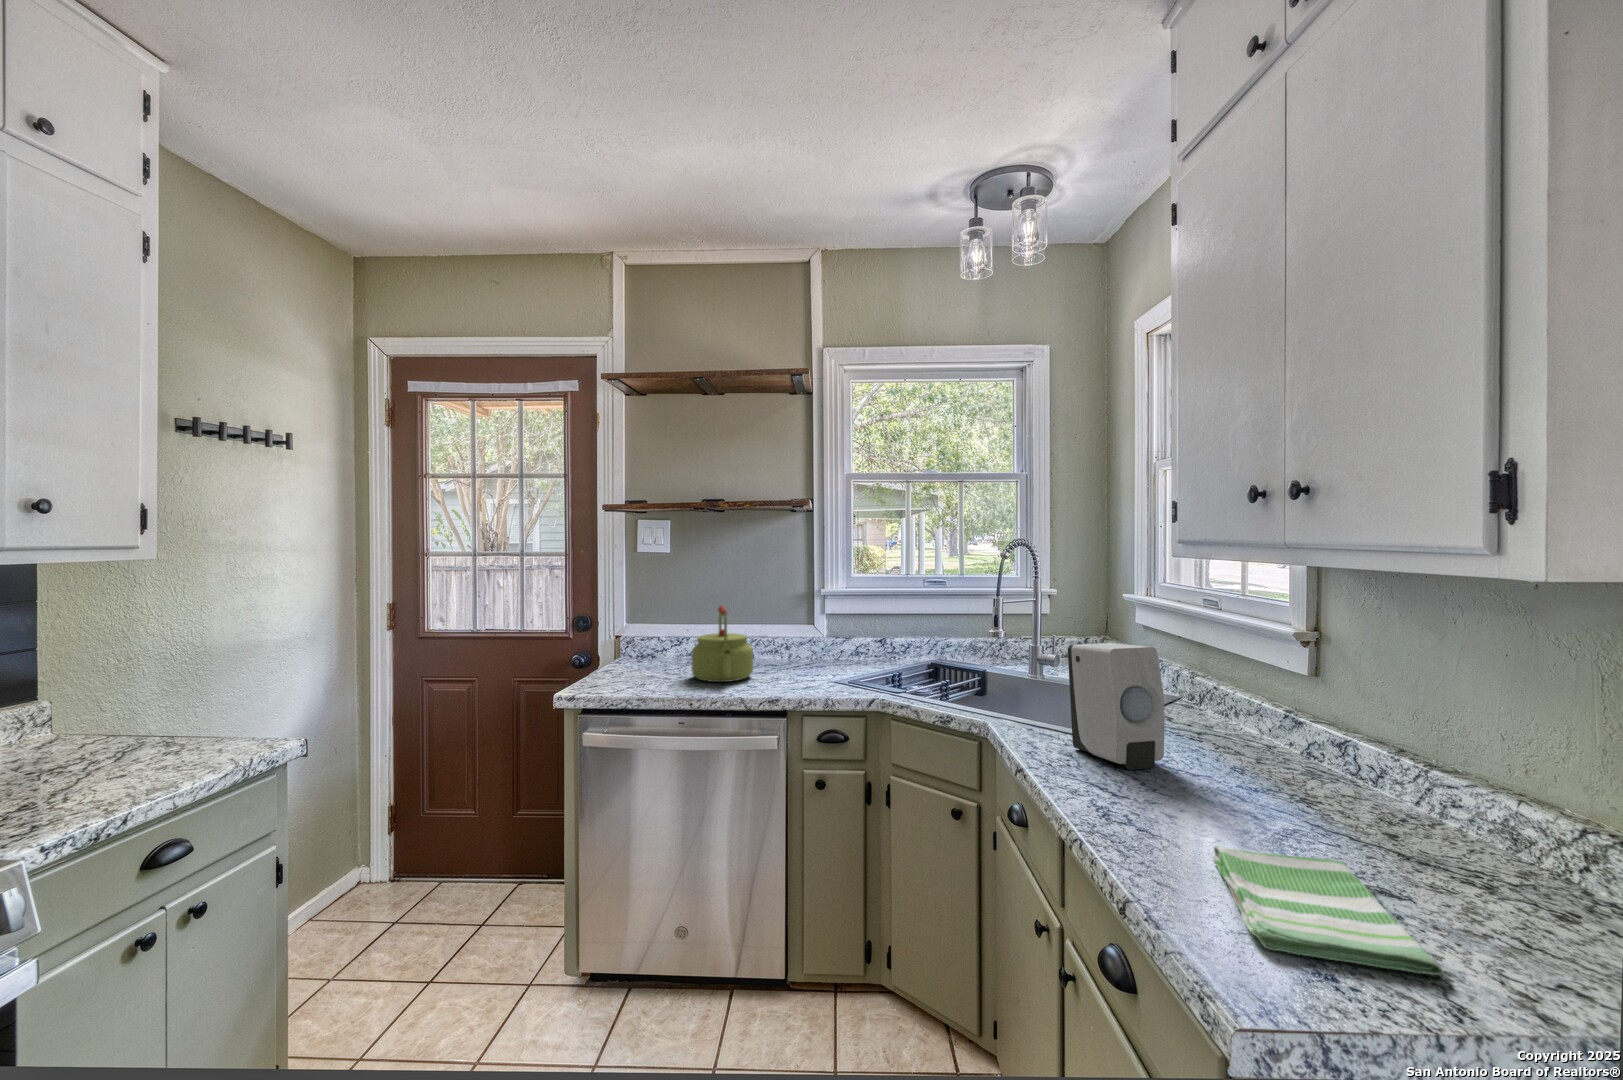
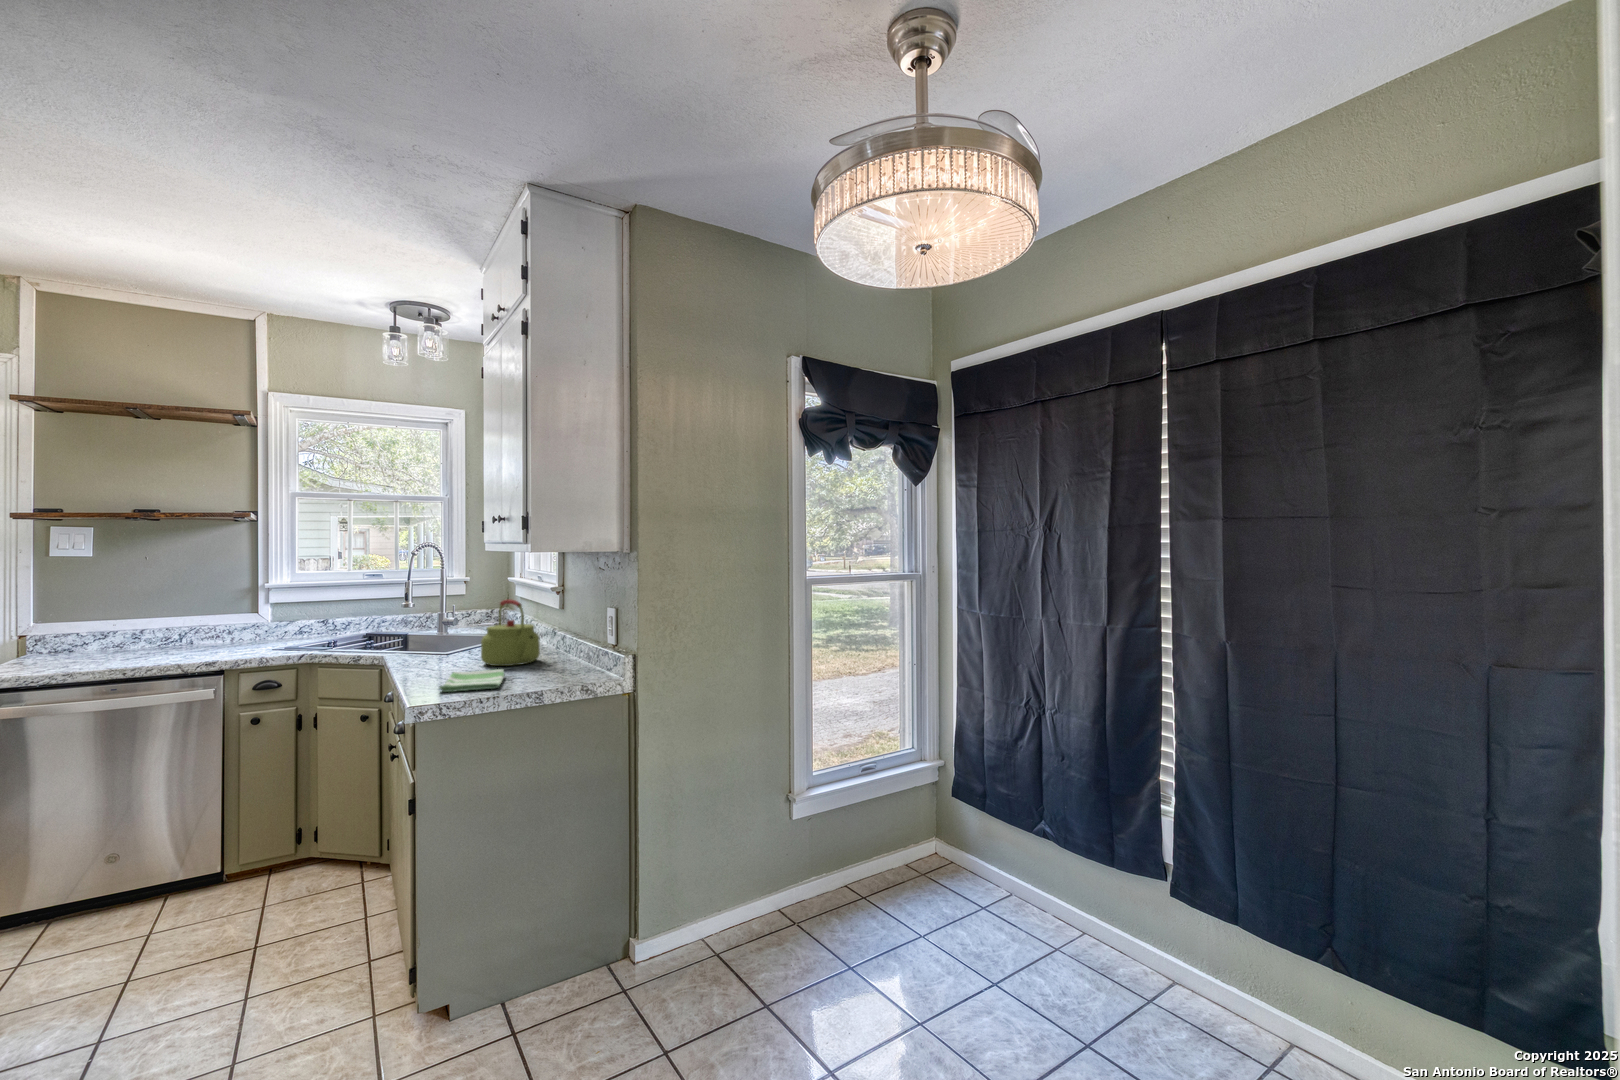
kettle: present [692,606,753,682] -> present [481,599,540,666]
soap dispenser: present [1068,643,1165,770] -> none [427,598,474,662]

